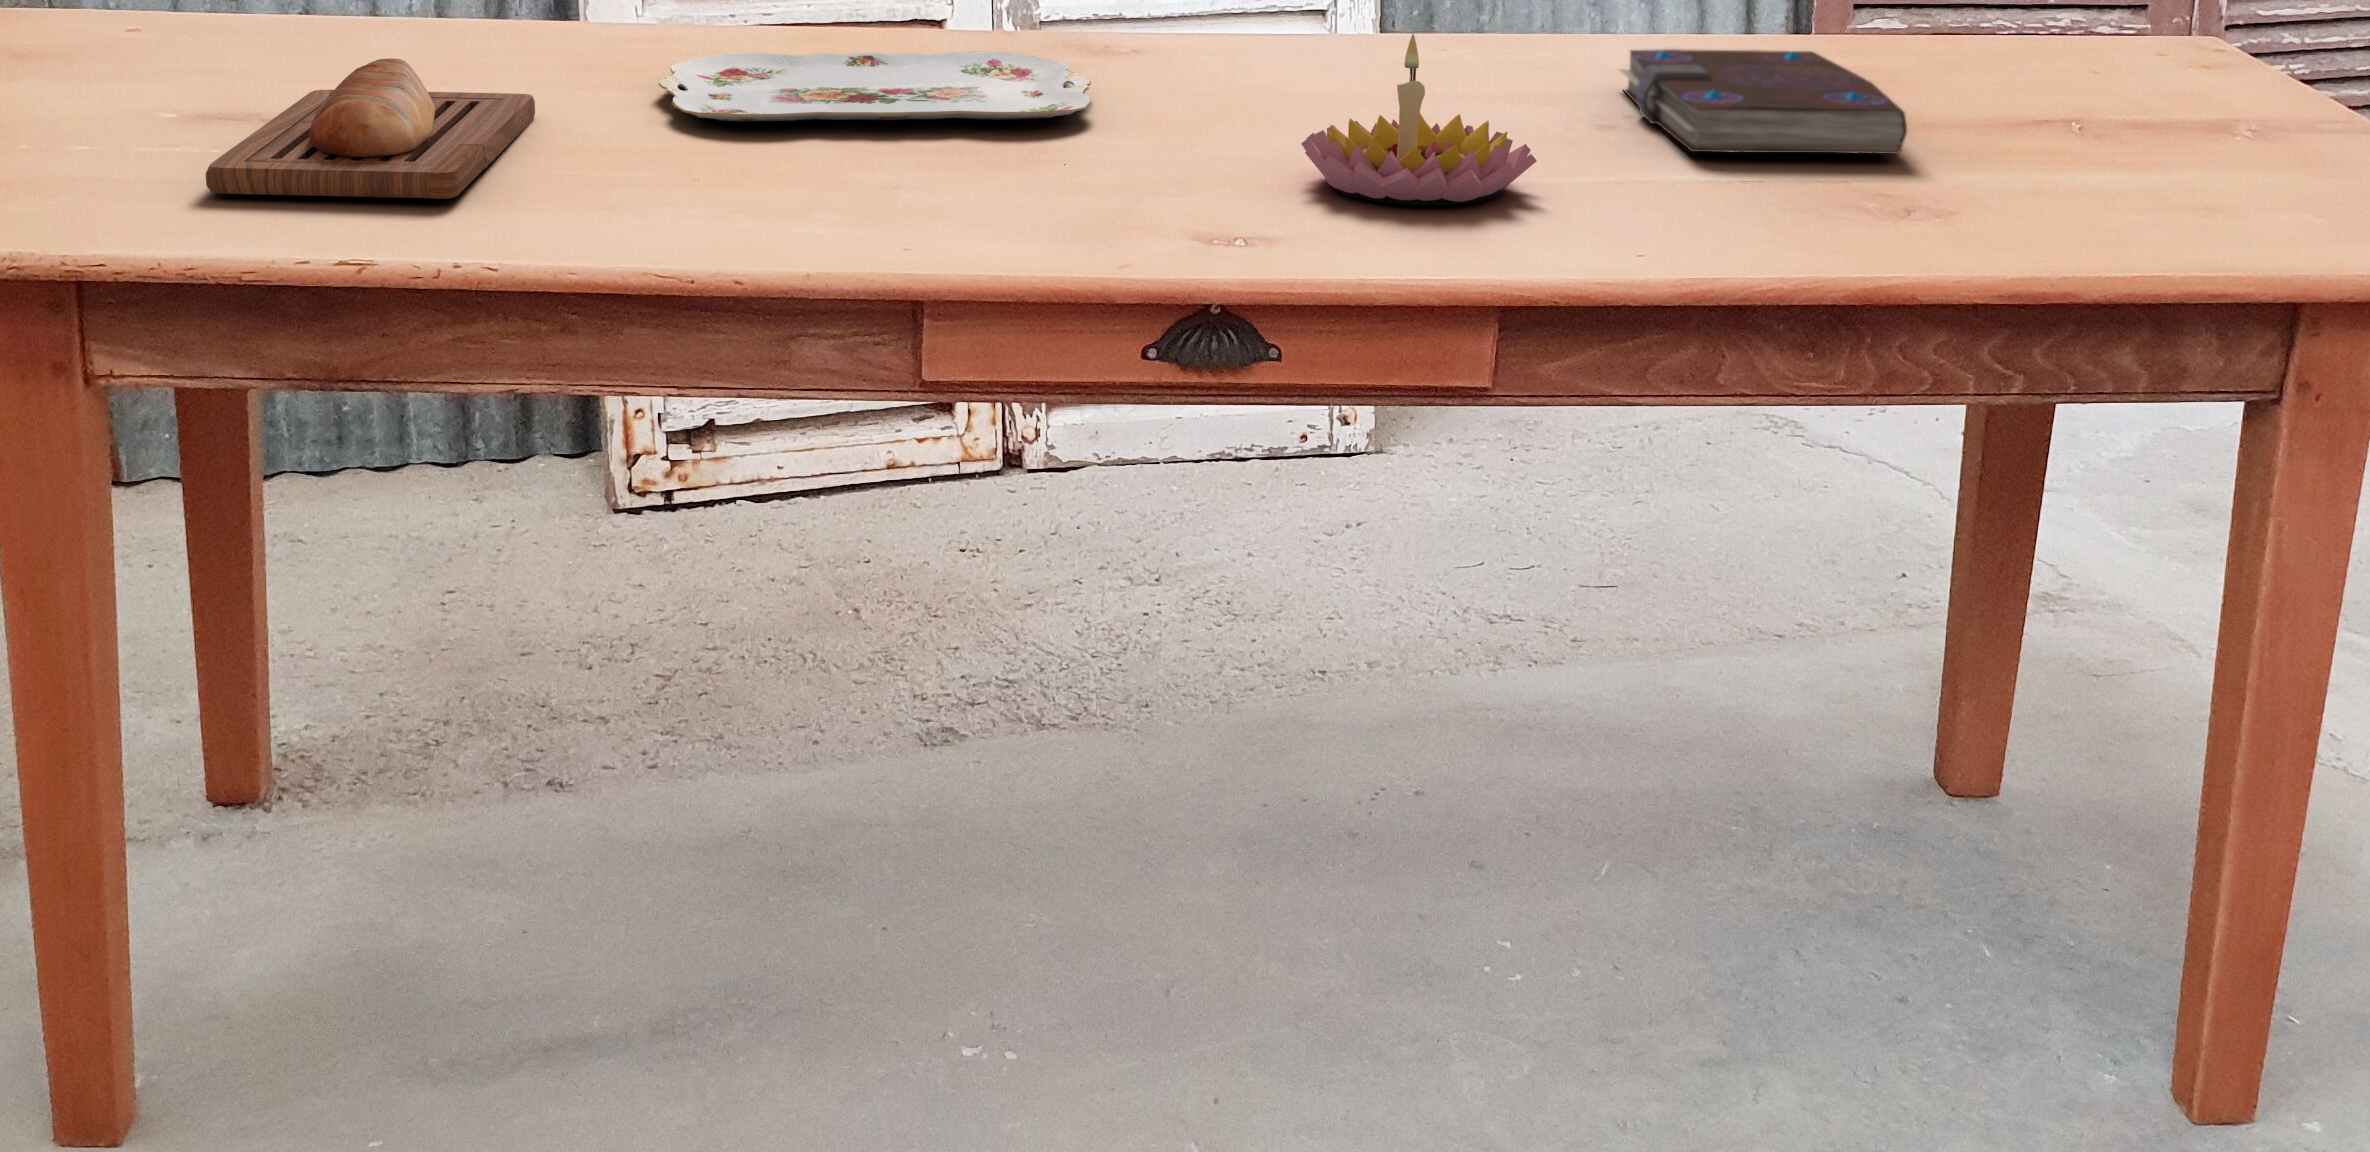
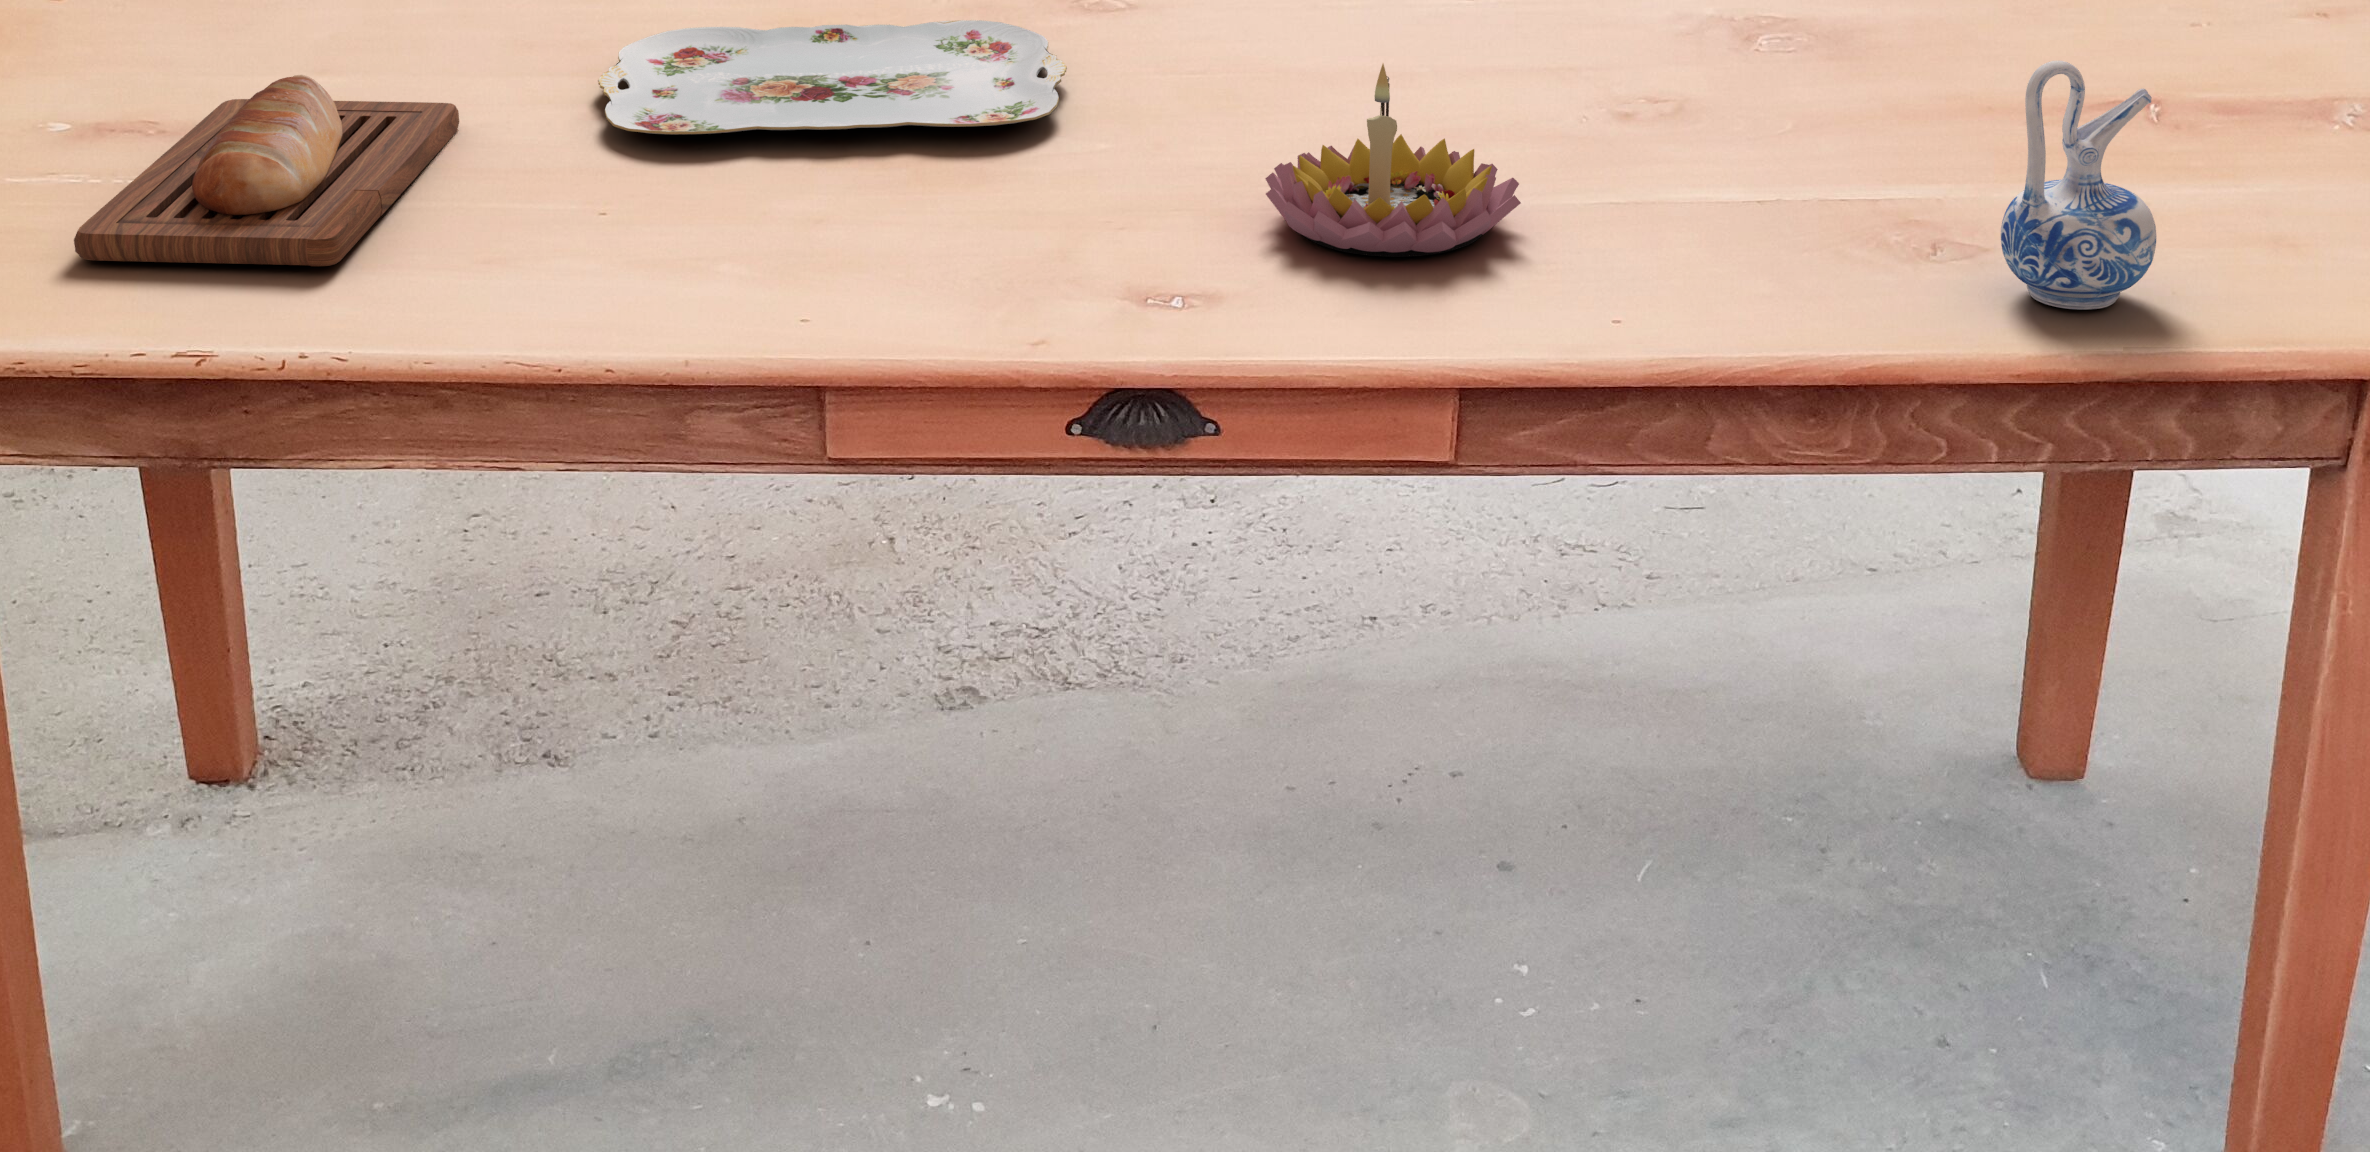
ceramic pitcher: none [1972,15,2111,243] -> present [2001,61,2156,310]
book: present [1620,49,1907,154] -> none [1653,17,1953,167]

